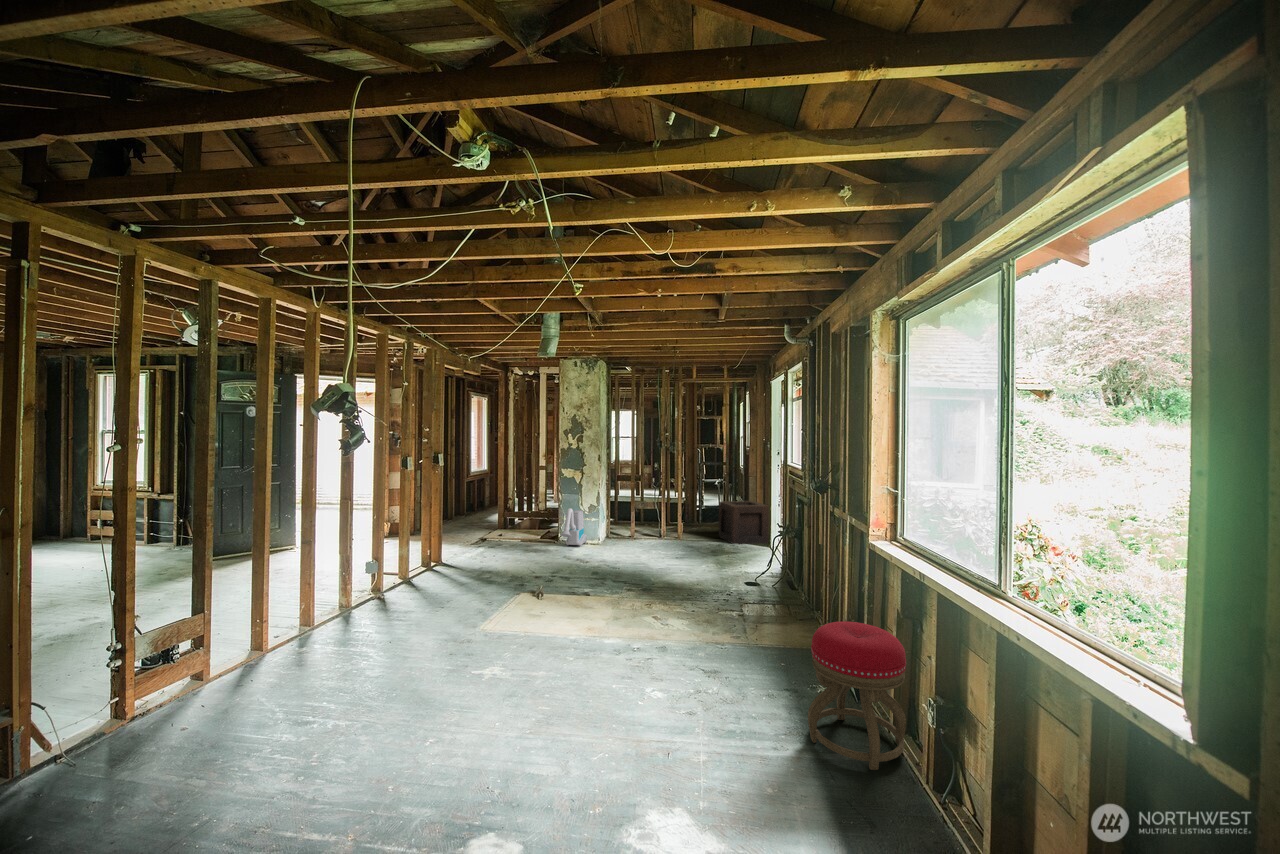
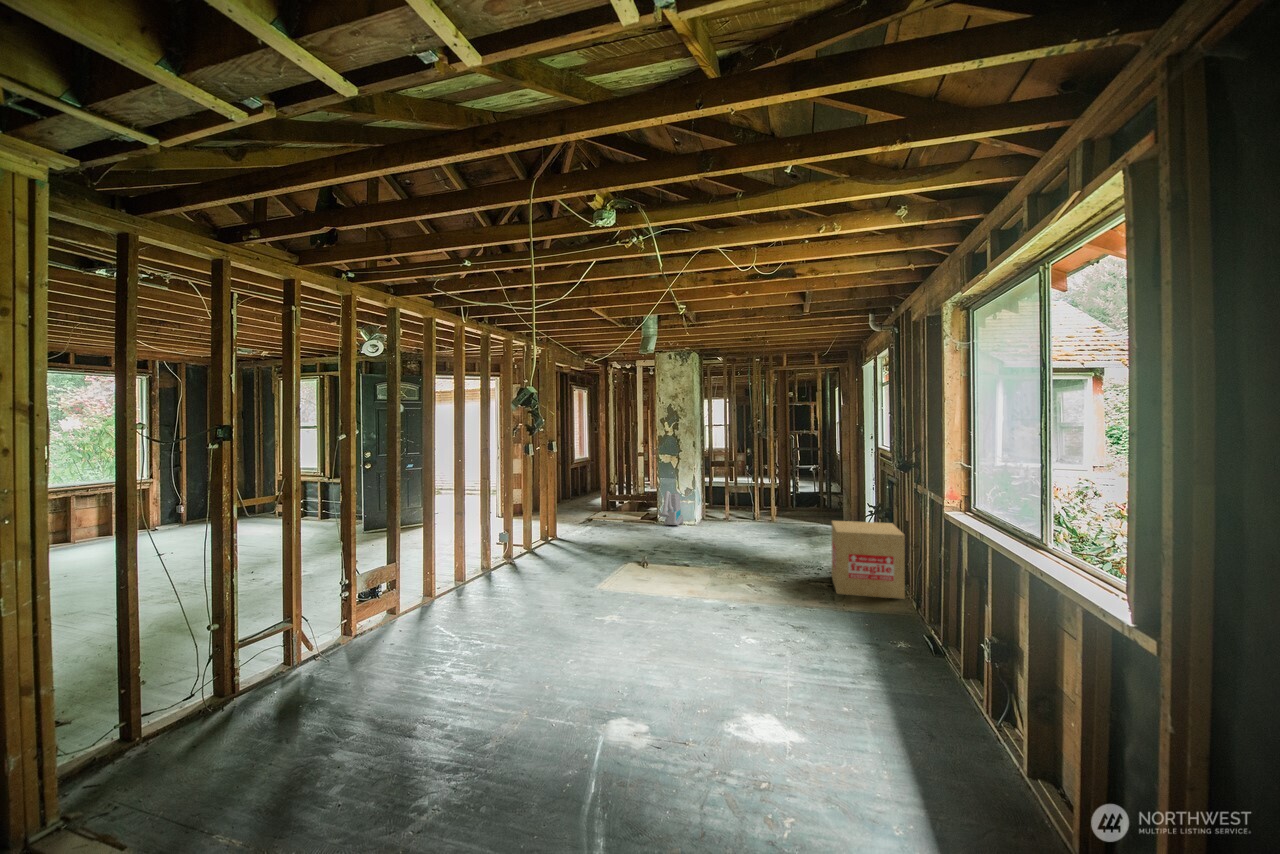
wooden crate: present [719,501,769,544] -> none [811,485,862,527]
cardboard box: none [743,543,820,629] -> present [832,521,905,599]
stool: present [808,621,906,770] -> none [882,581,974,704]

